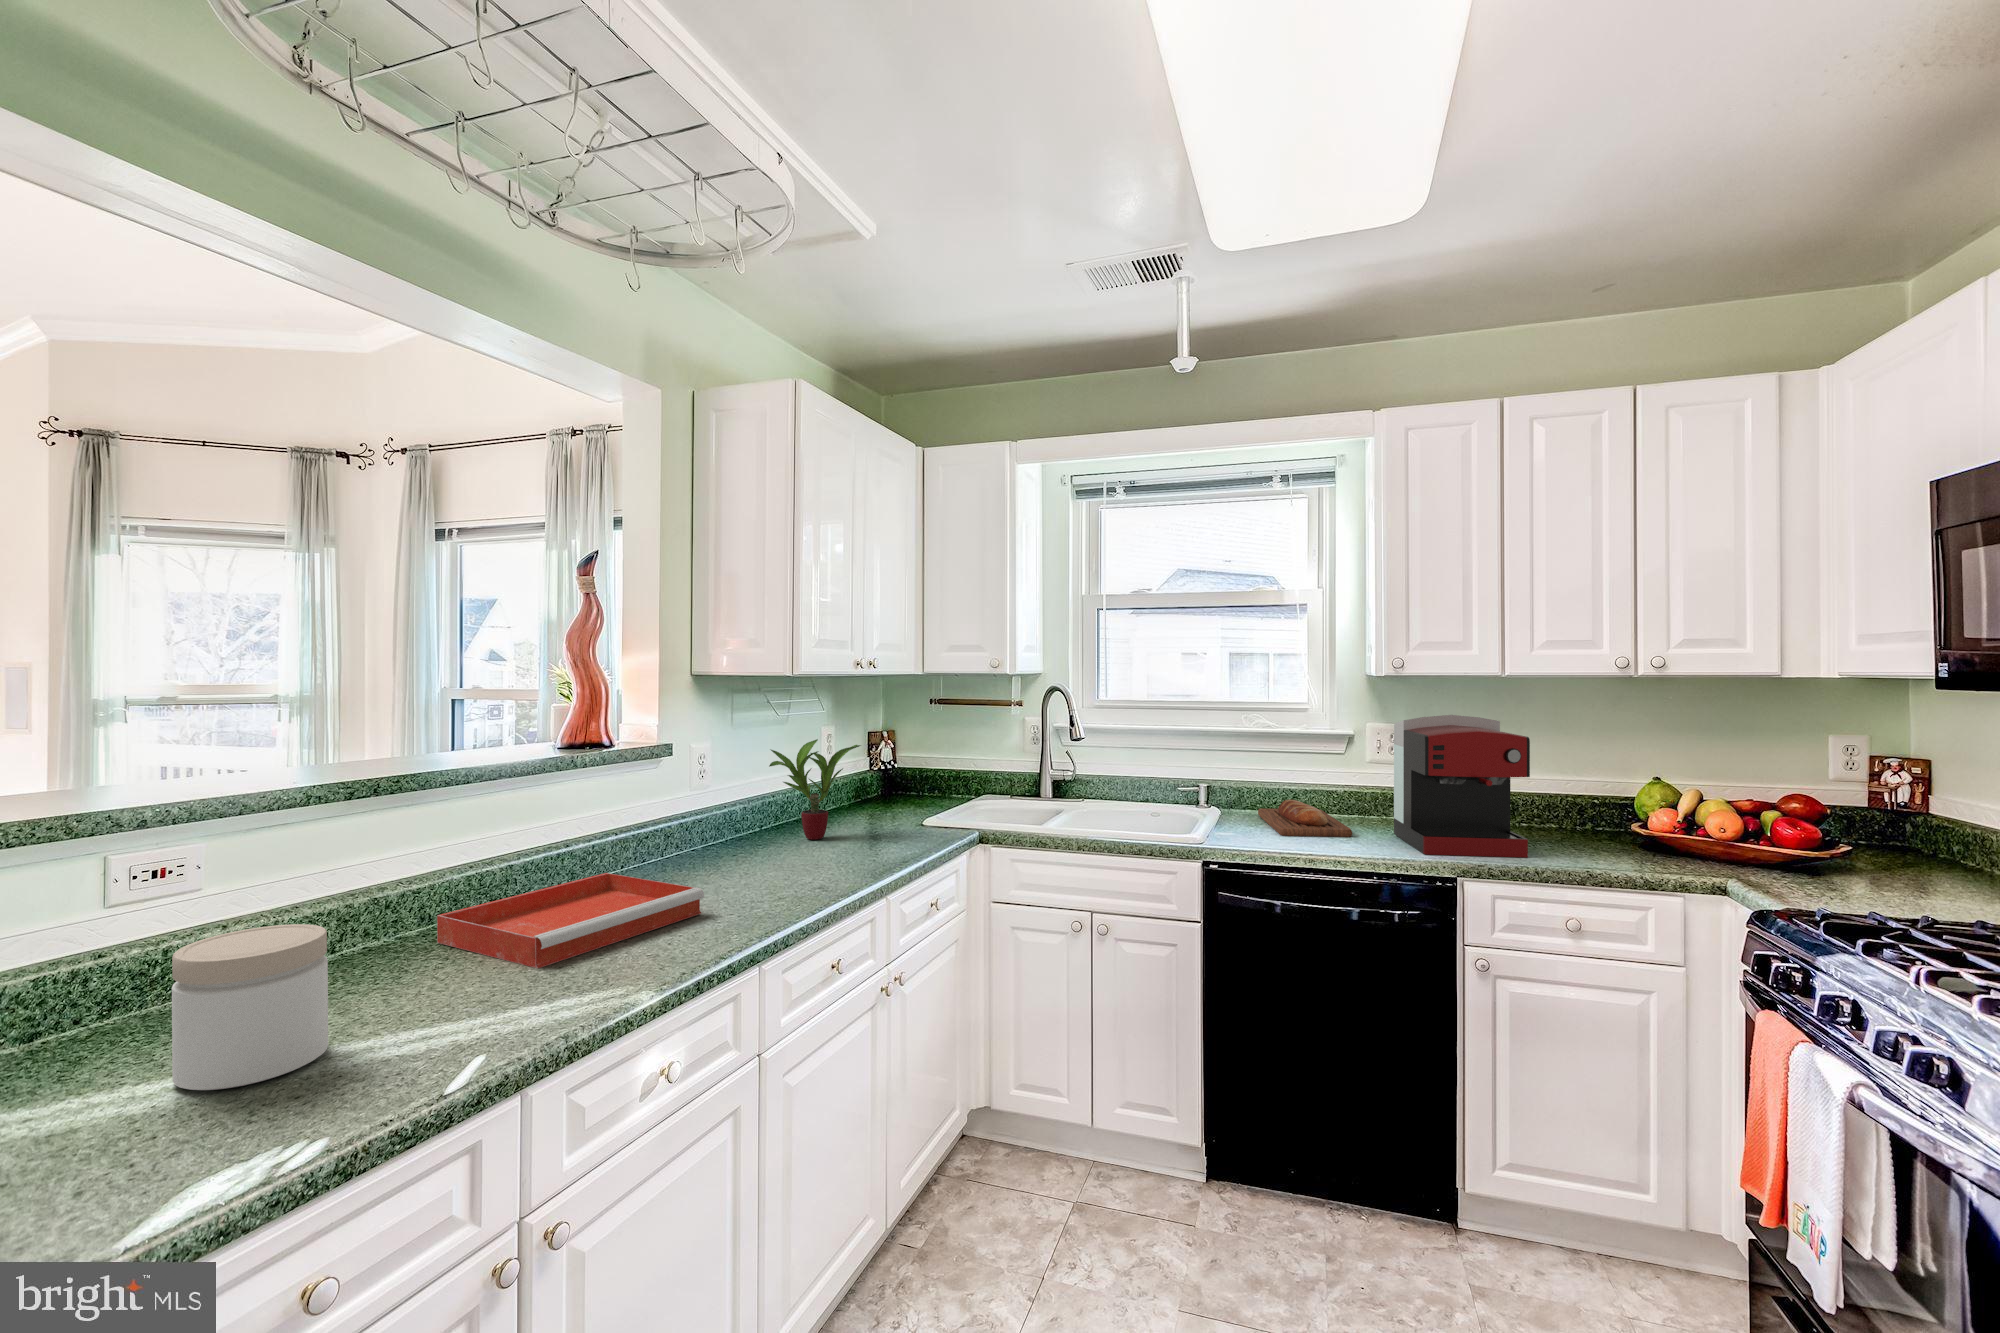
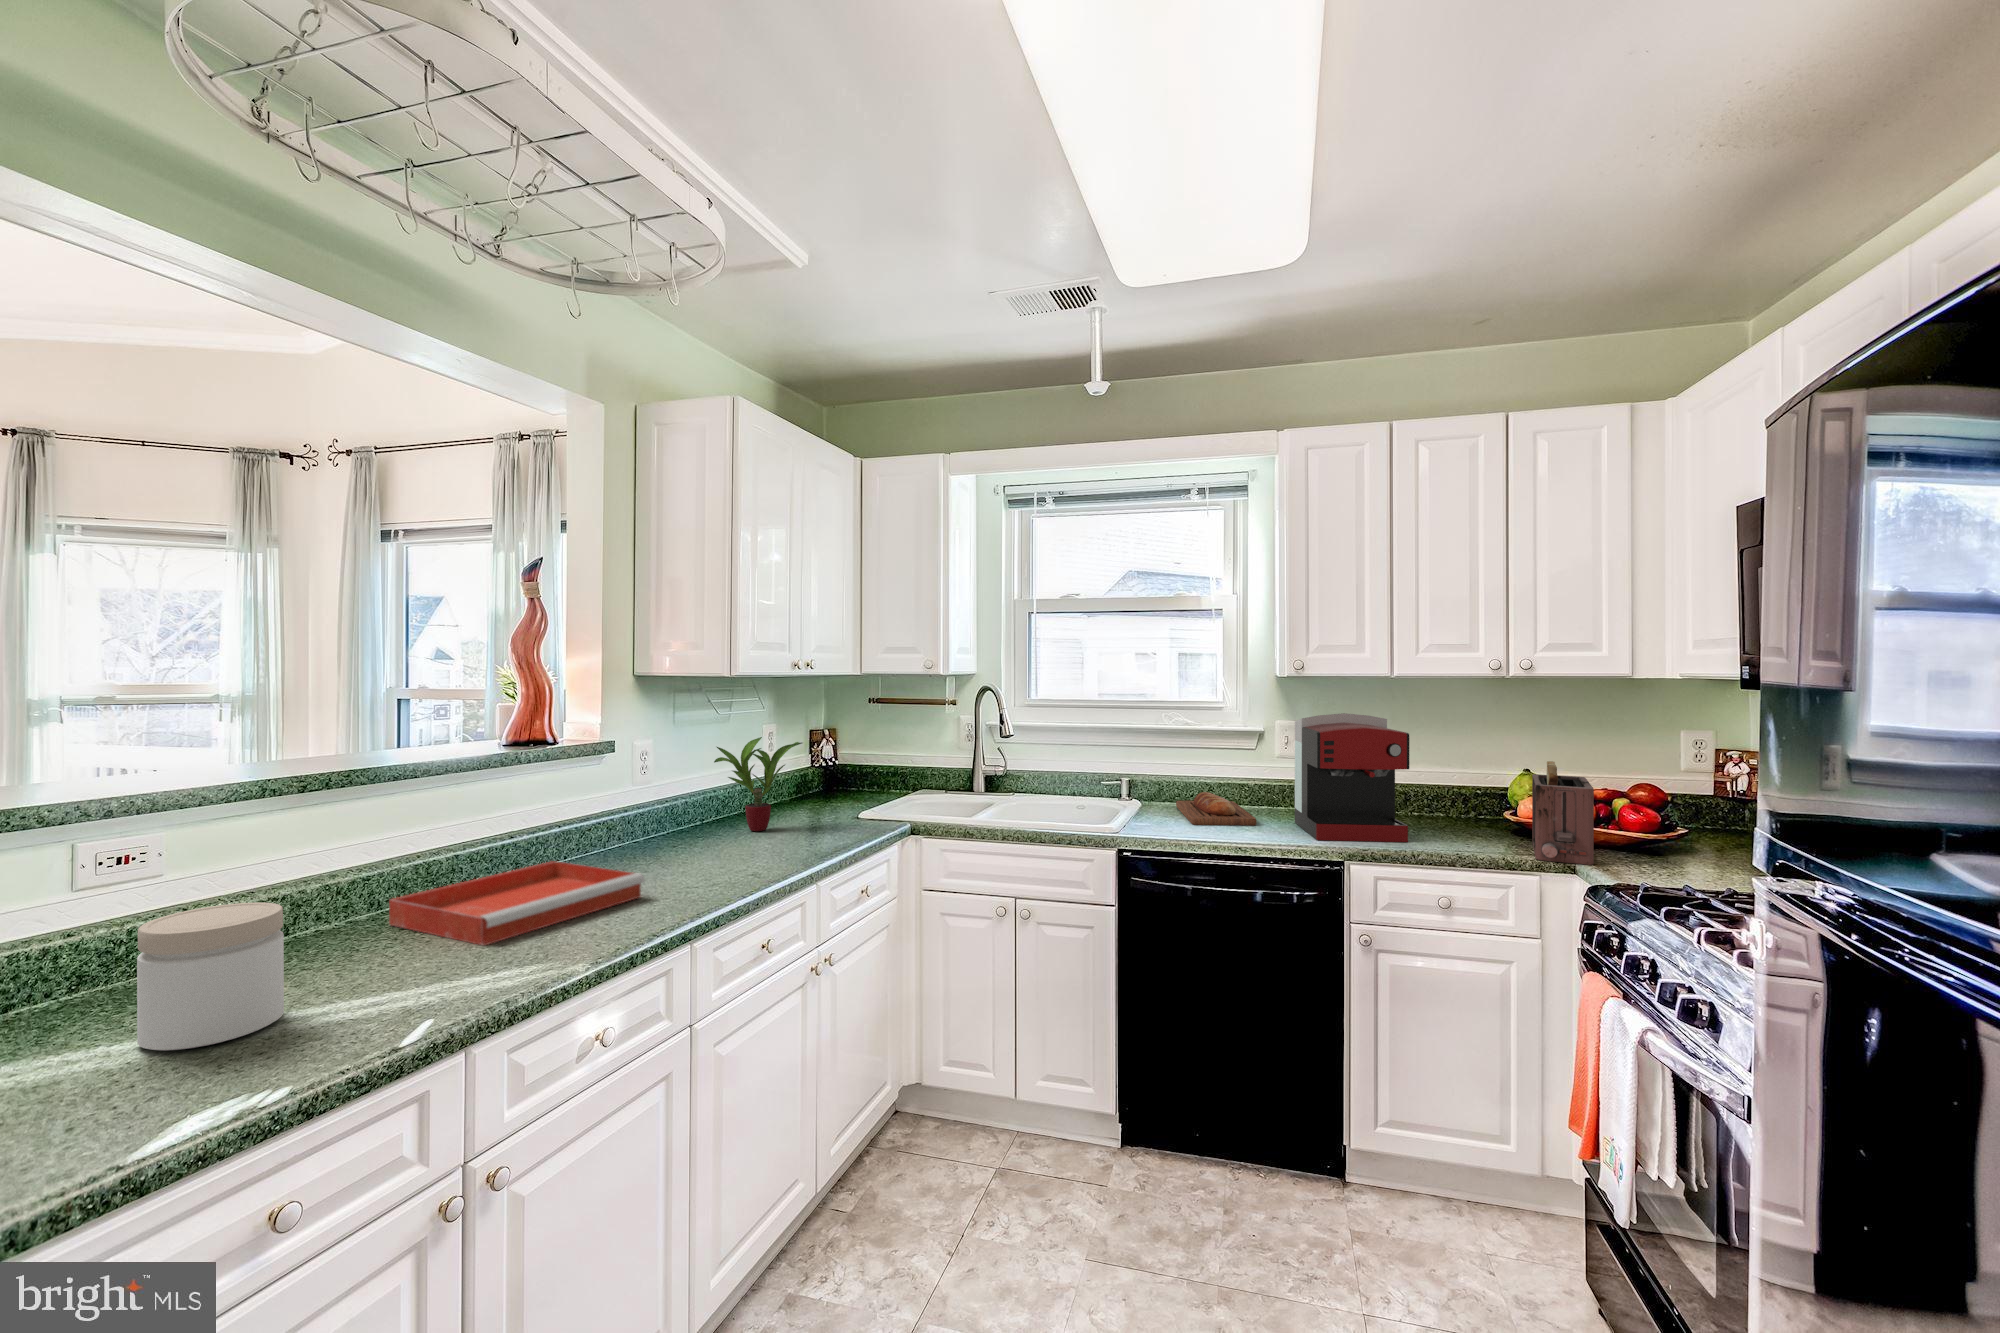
toaster: none [1670,769,1751,886] -> present [1532,761,1594,865]

